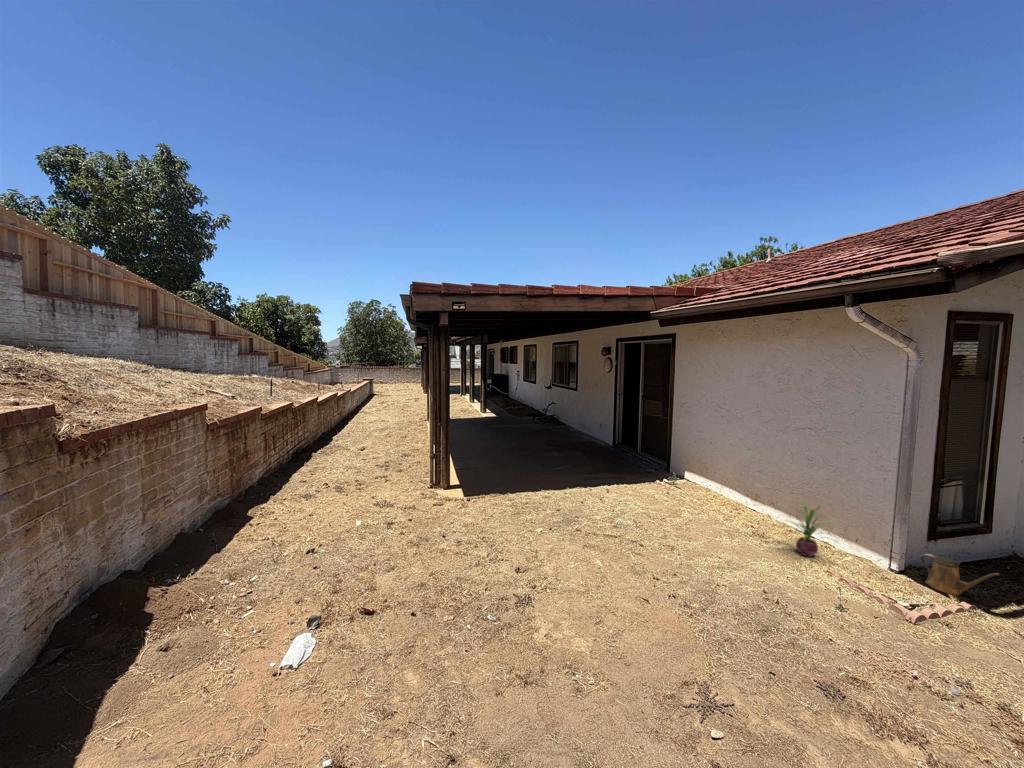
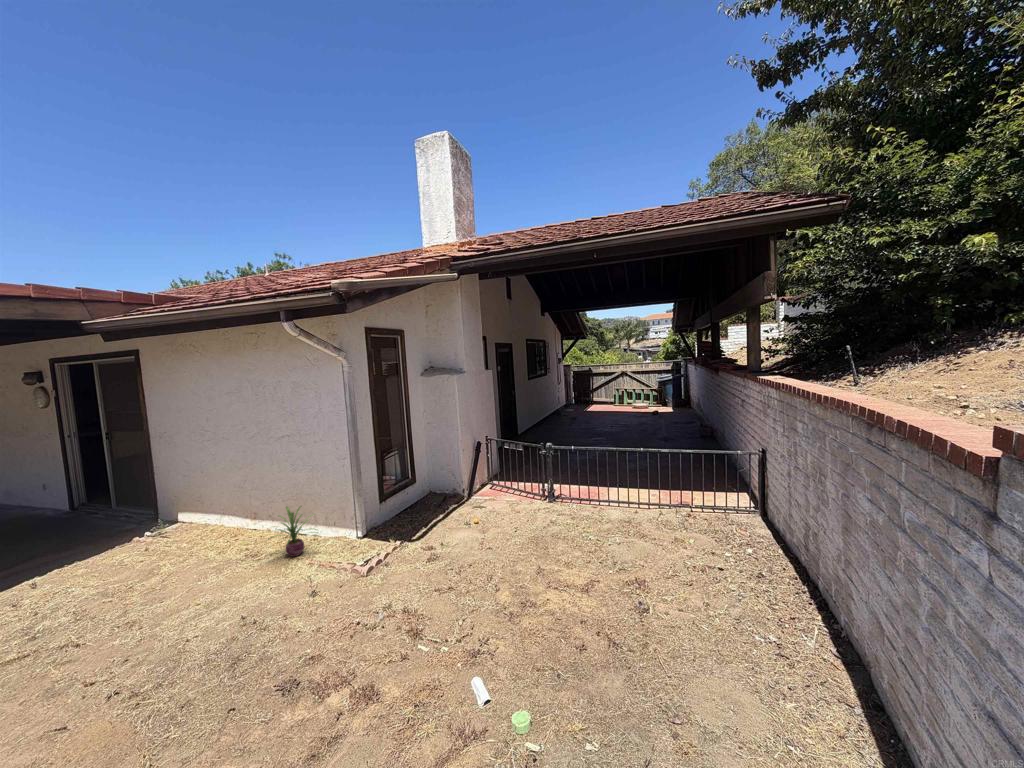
watering can: present [920,554,1000,595] -> none [376,512,416,539]

